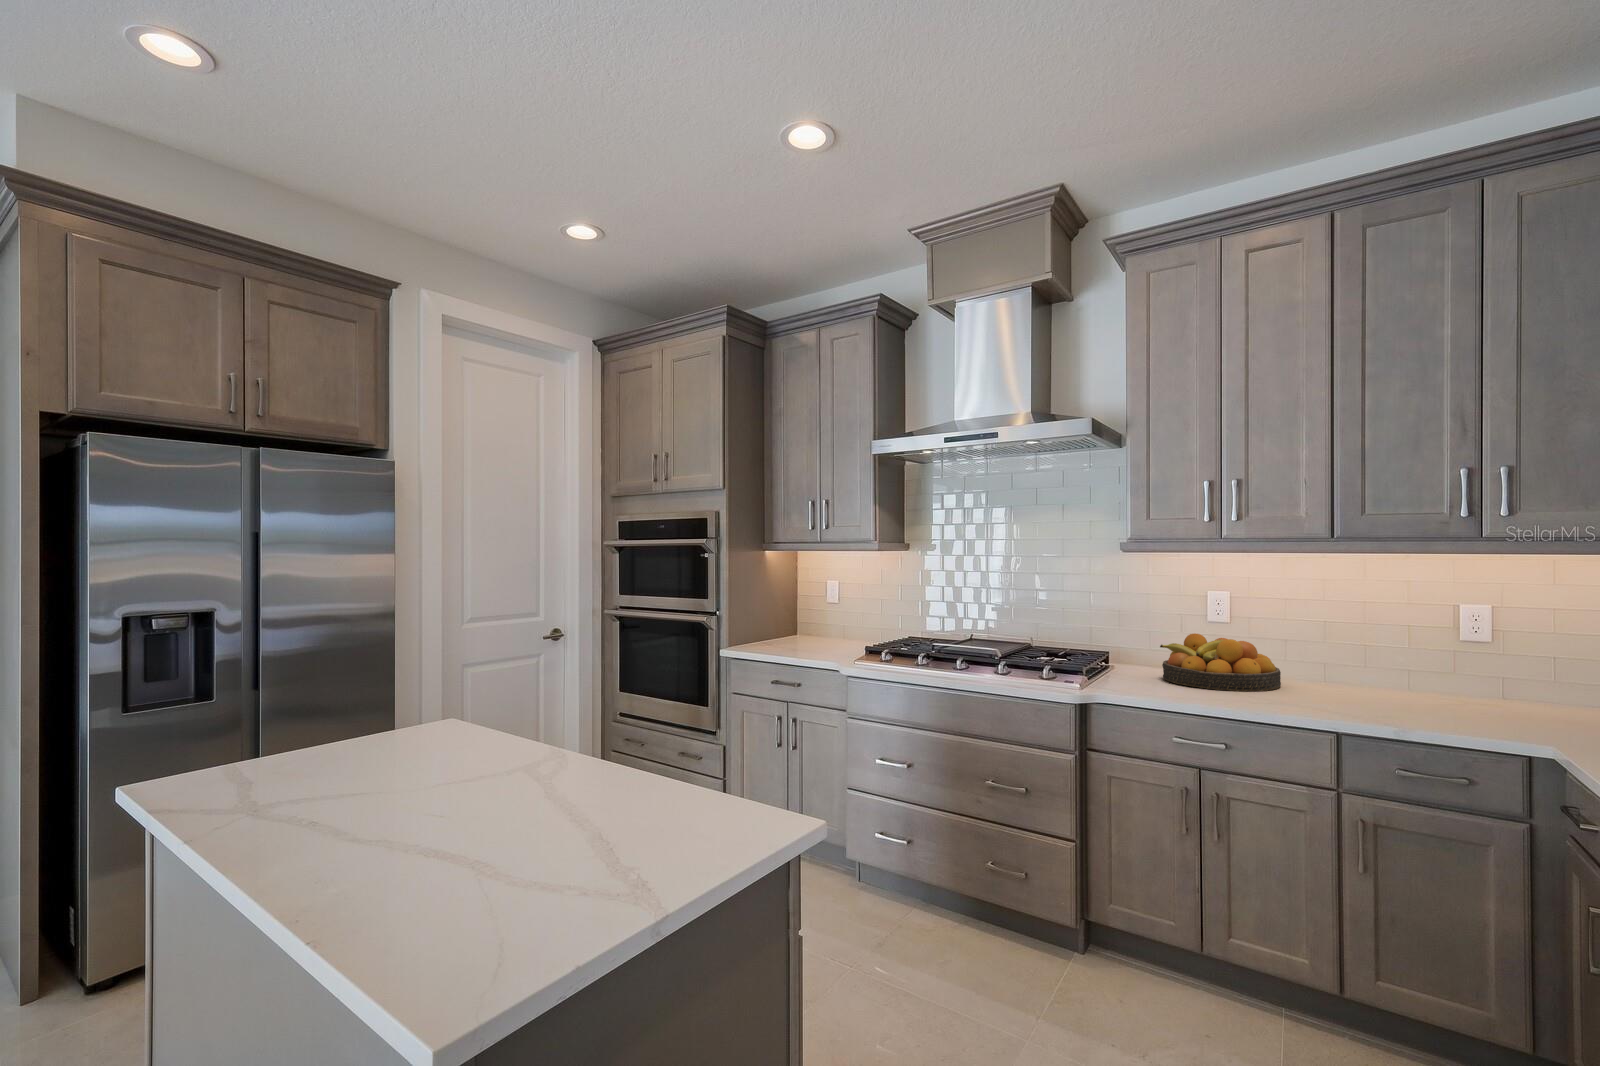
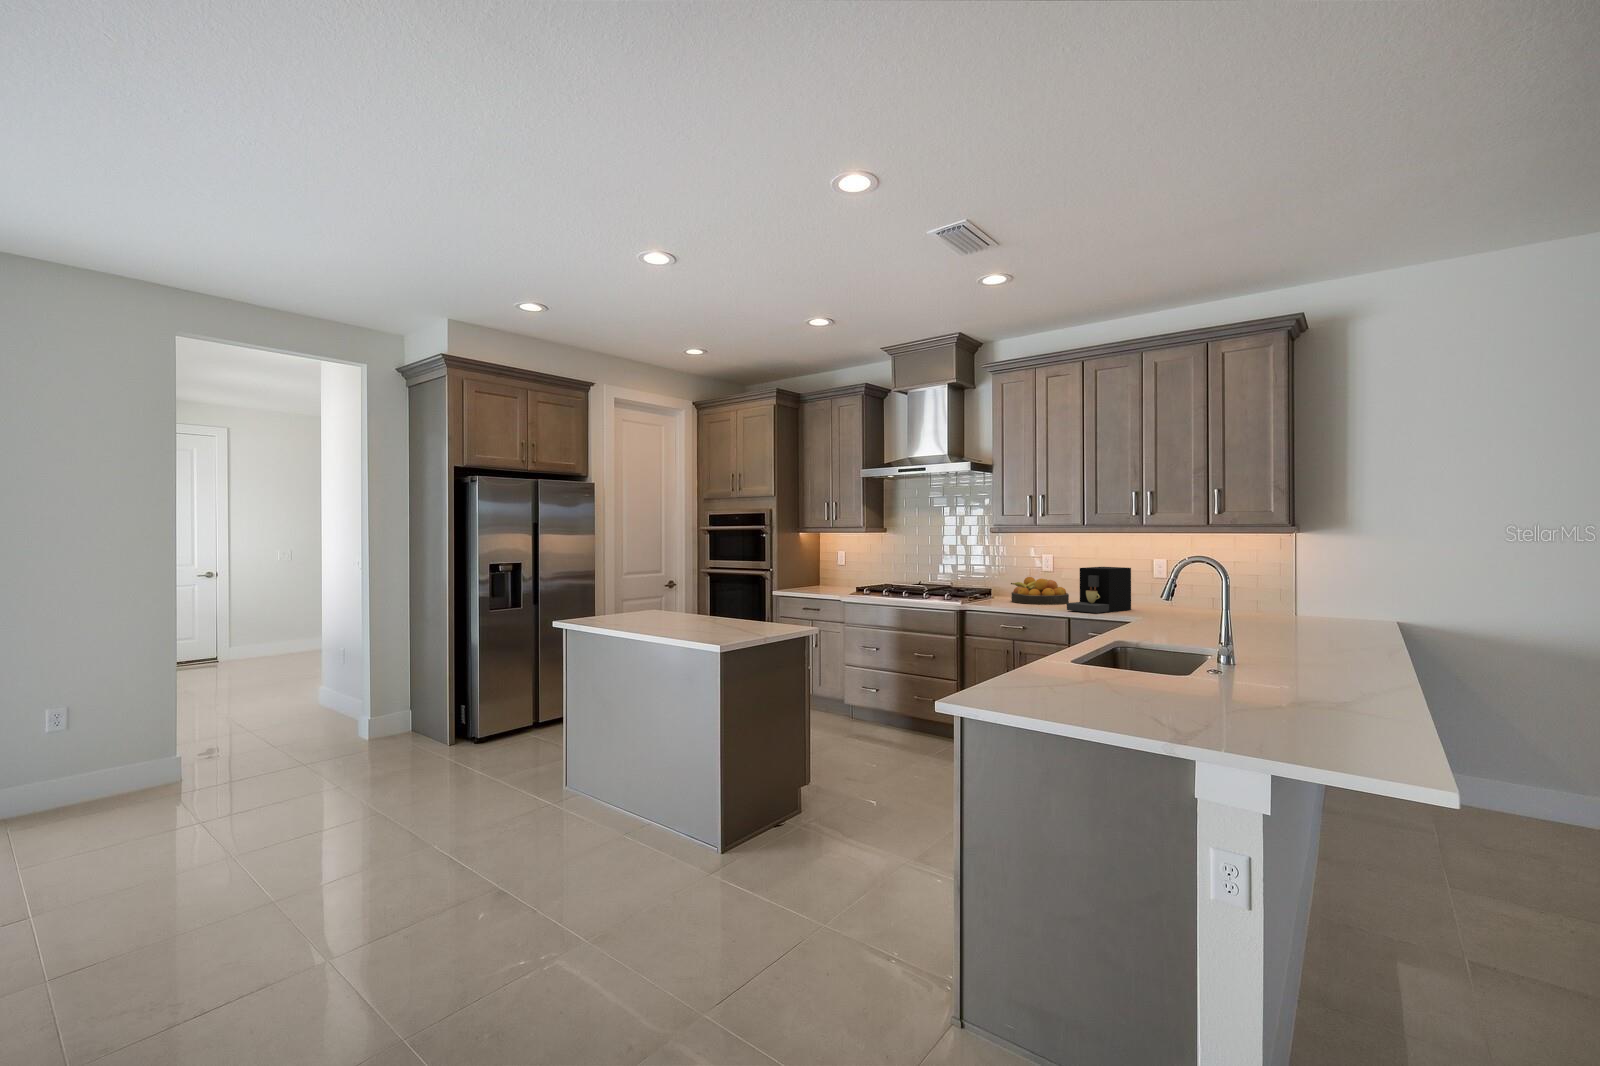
coffee maker: none [1340,620,1461,731] -> present [1067,567,1131,613]

